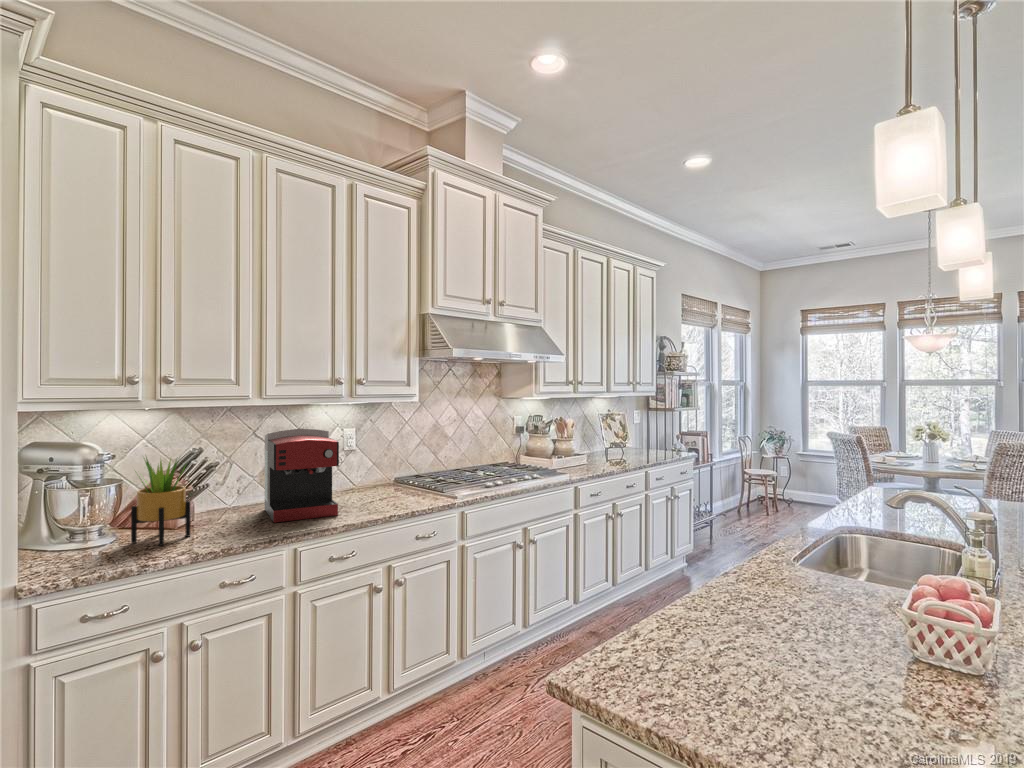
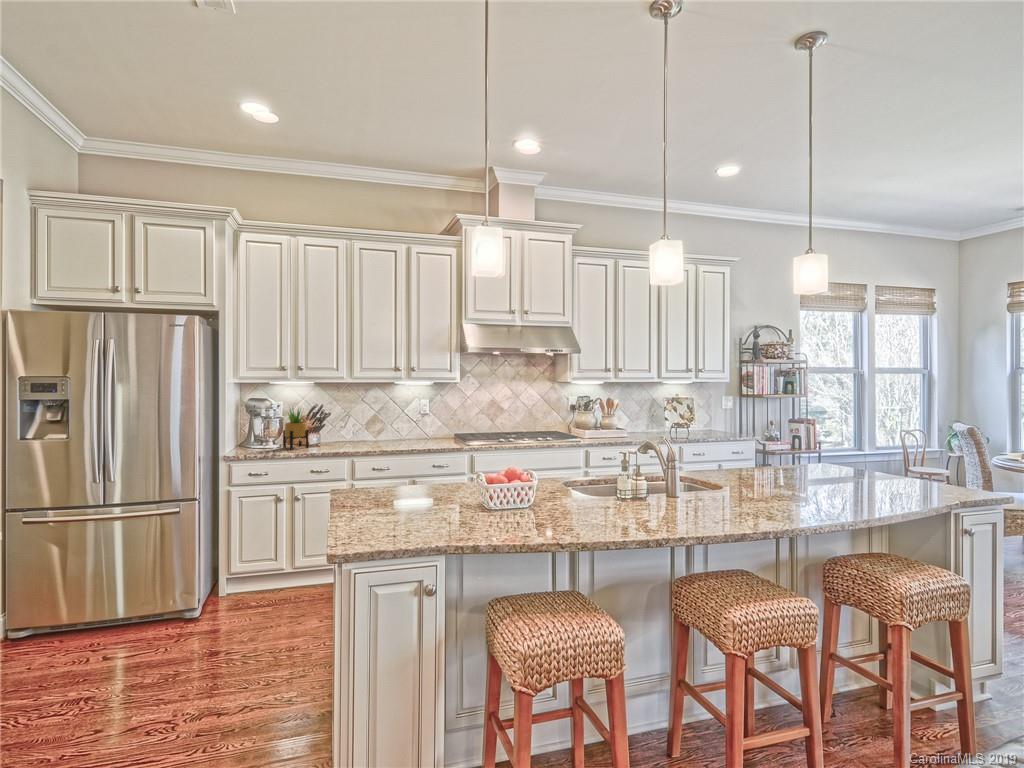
coffee maker: present [265,429,339,522] -> none [349,396,393,446]

